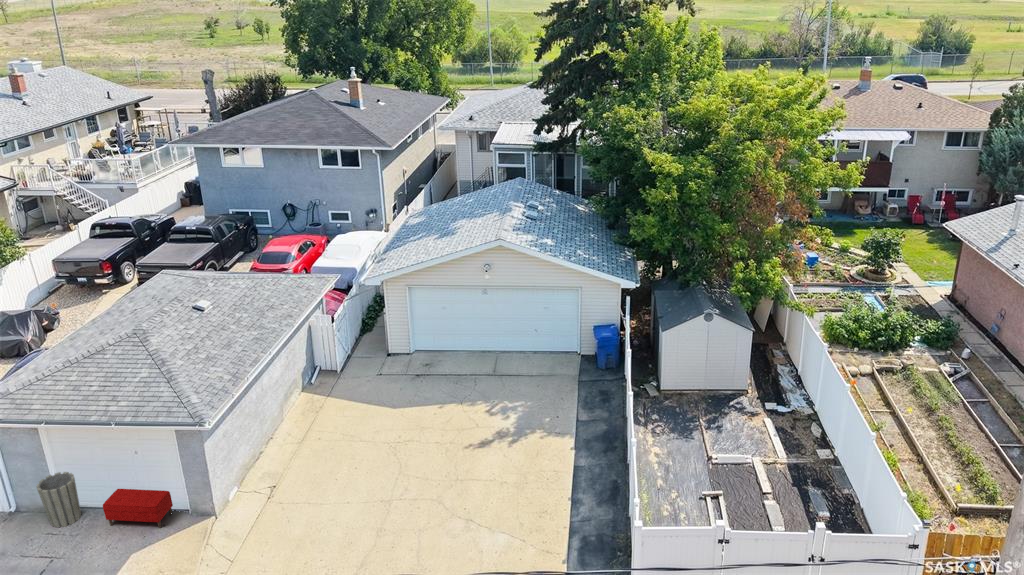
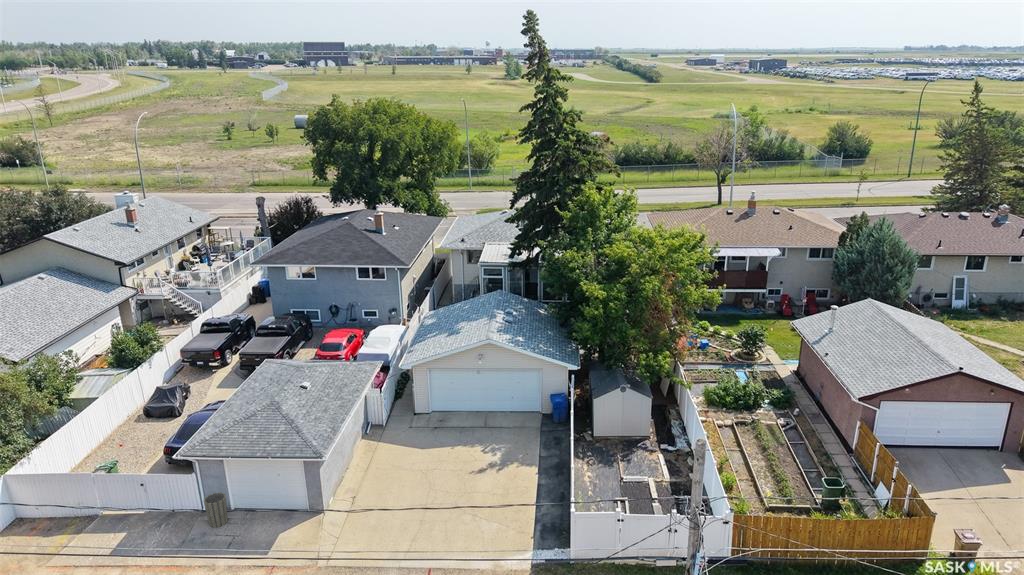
bench: present [103,489,173,528] -> none [245,503,287,527]

